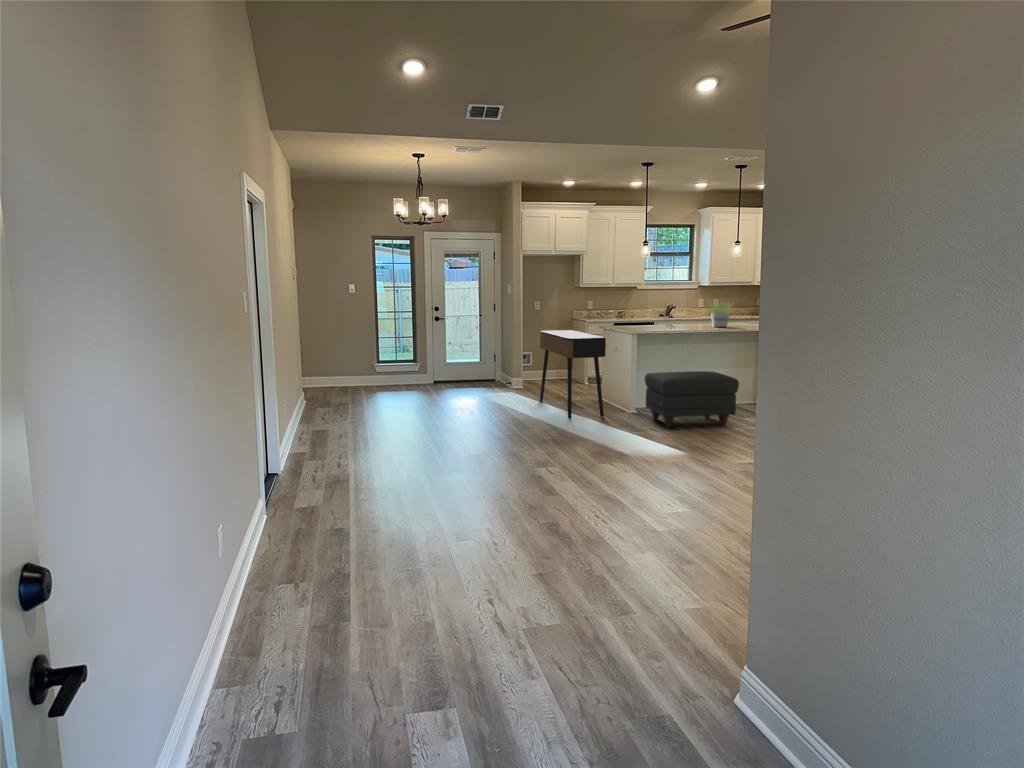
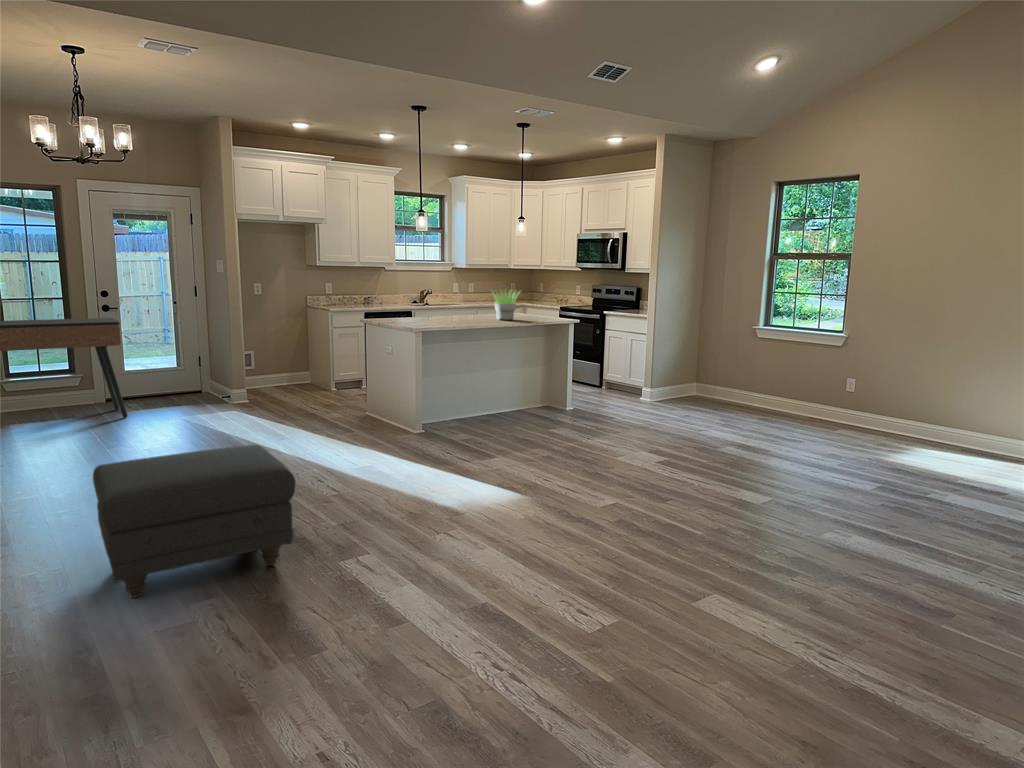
console table: present [540,330,606,419] -> present [0,318,127,418]
ottoman: present [645,371,739,428] -> present [93,445,296,598]

